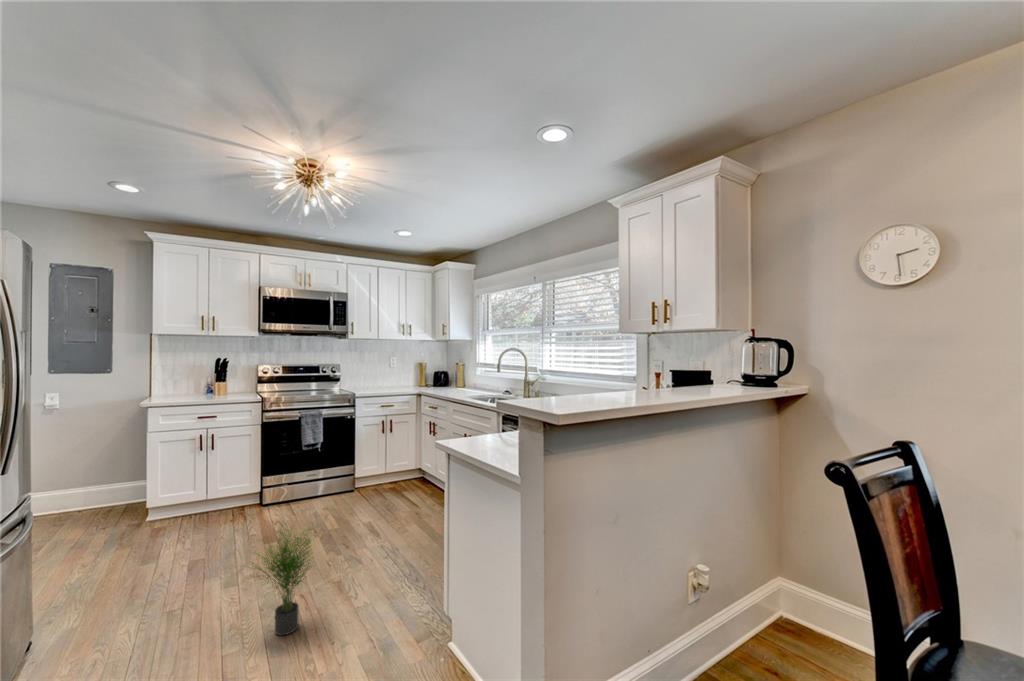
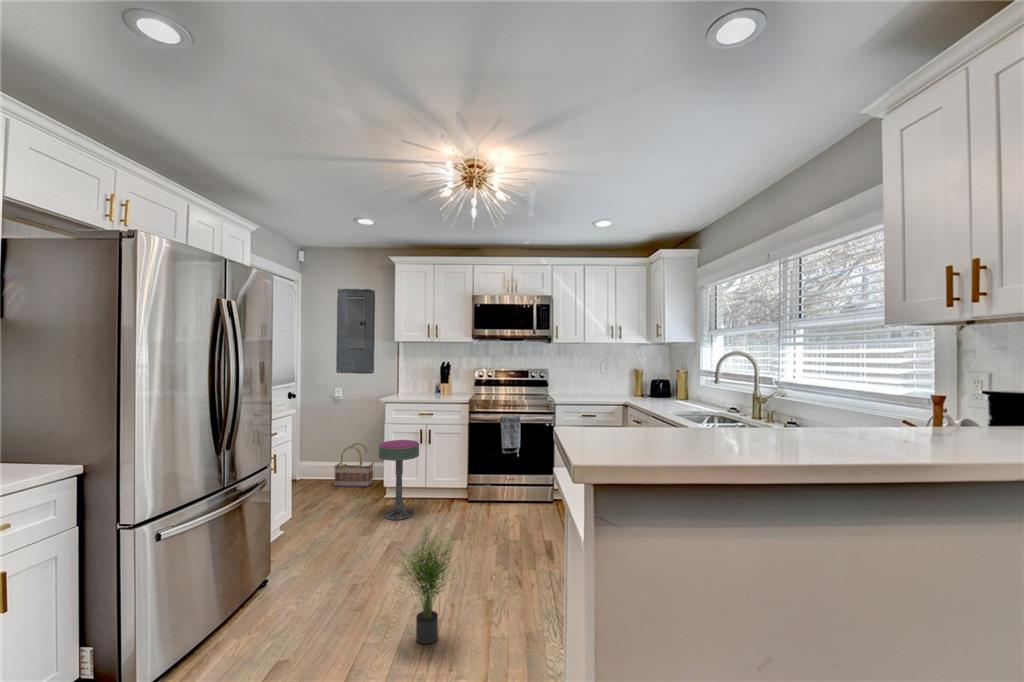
bar stool: none [150,448,206,541] -> present [379,440,419,520]
basket: none [51,462,118,522] -> present [334,443,374,487]

